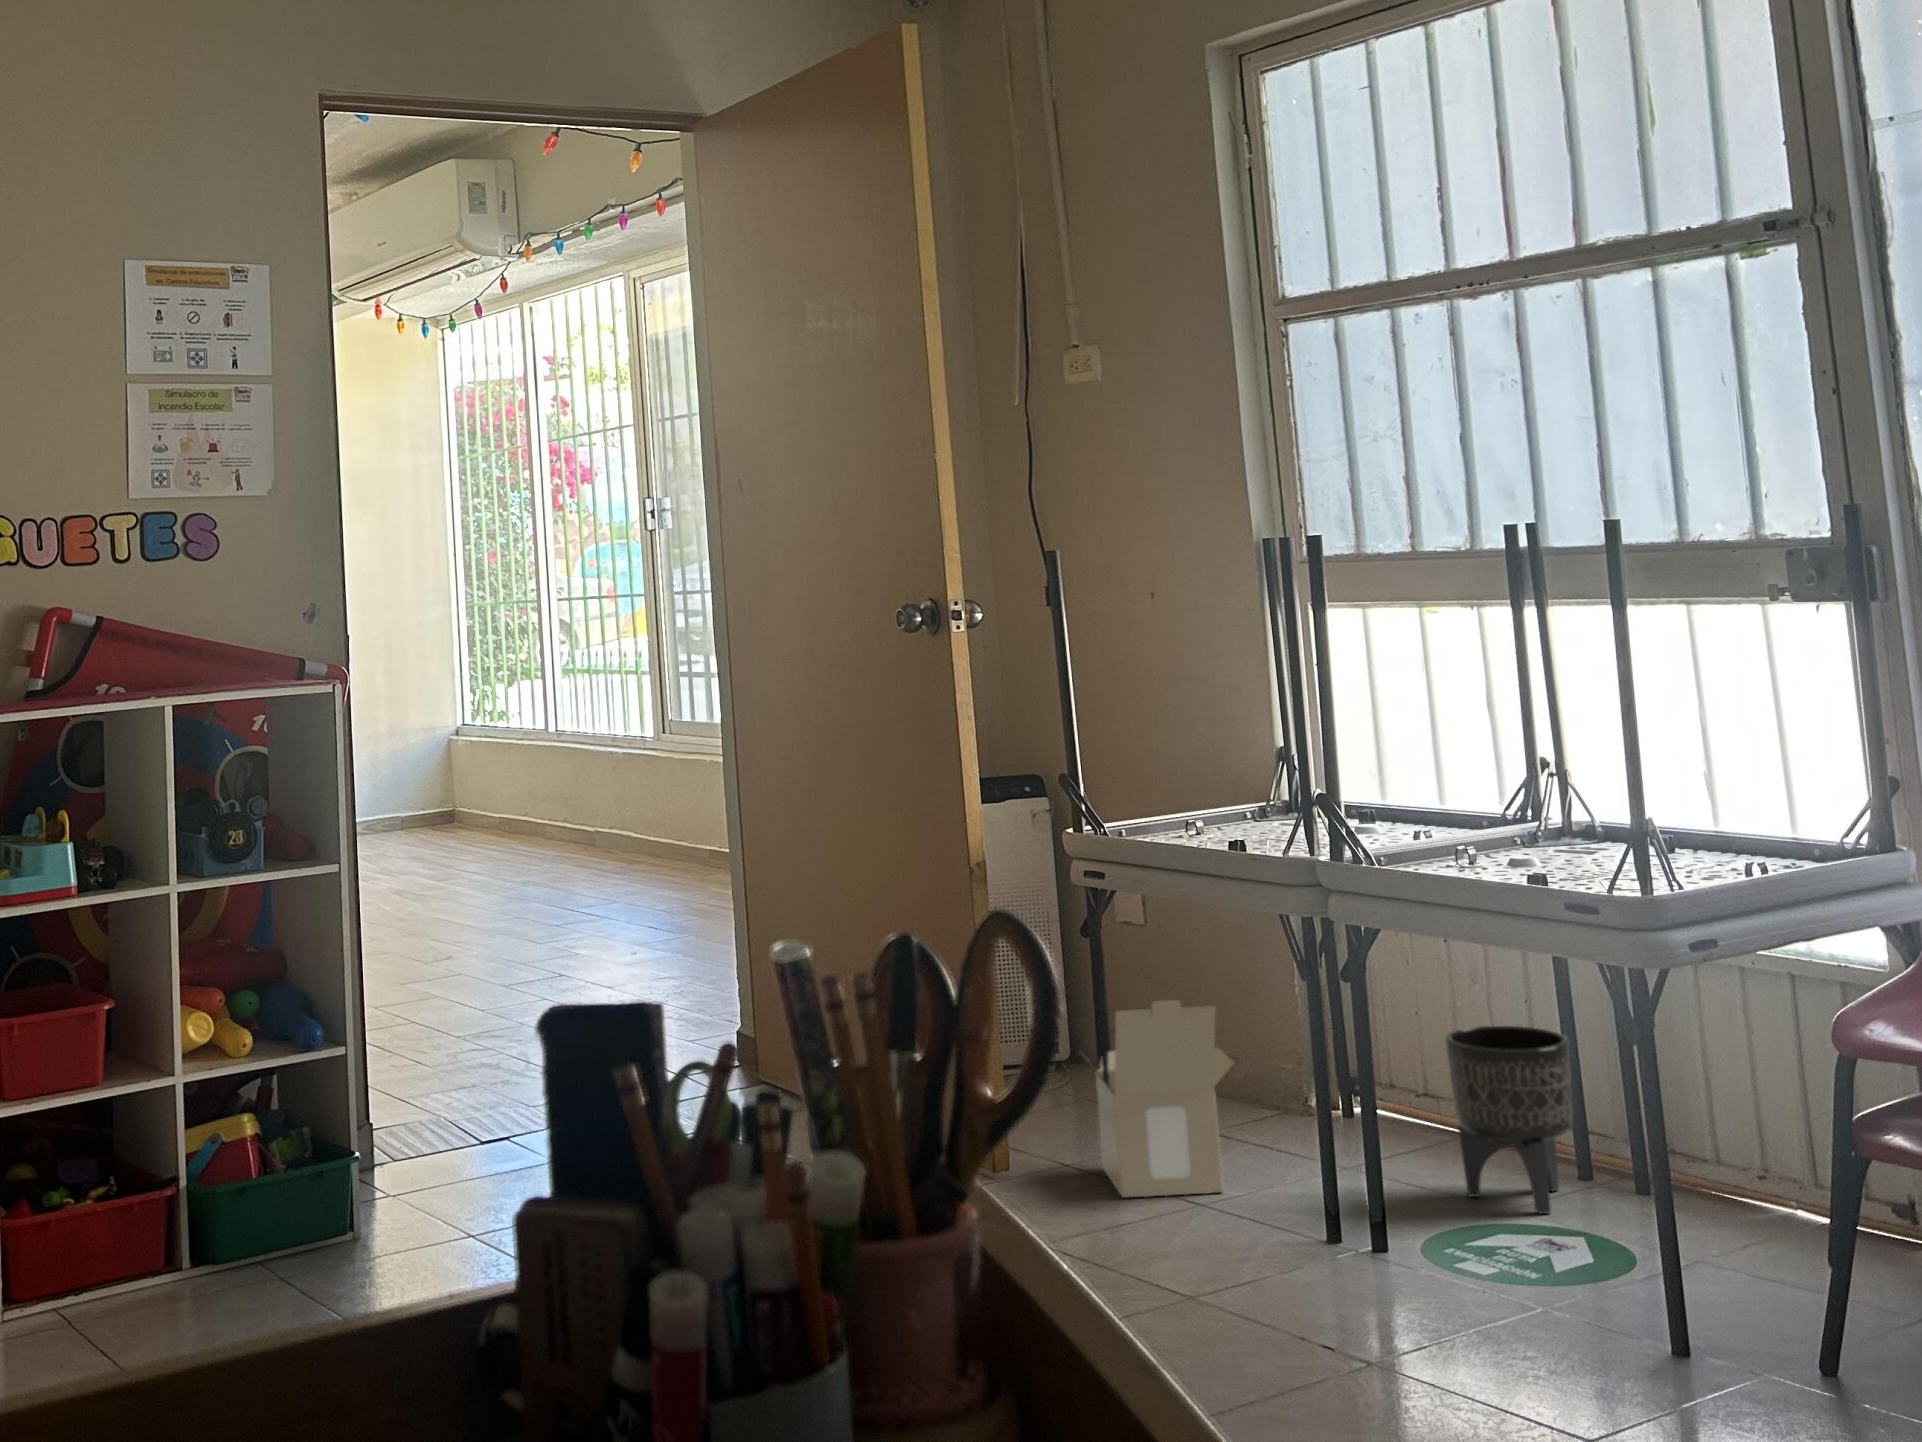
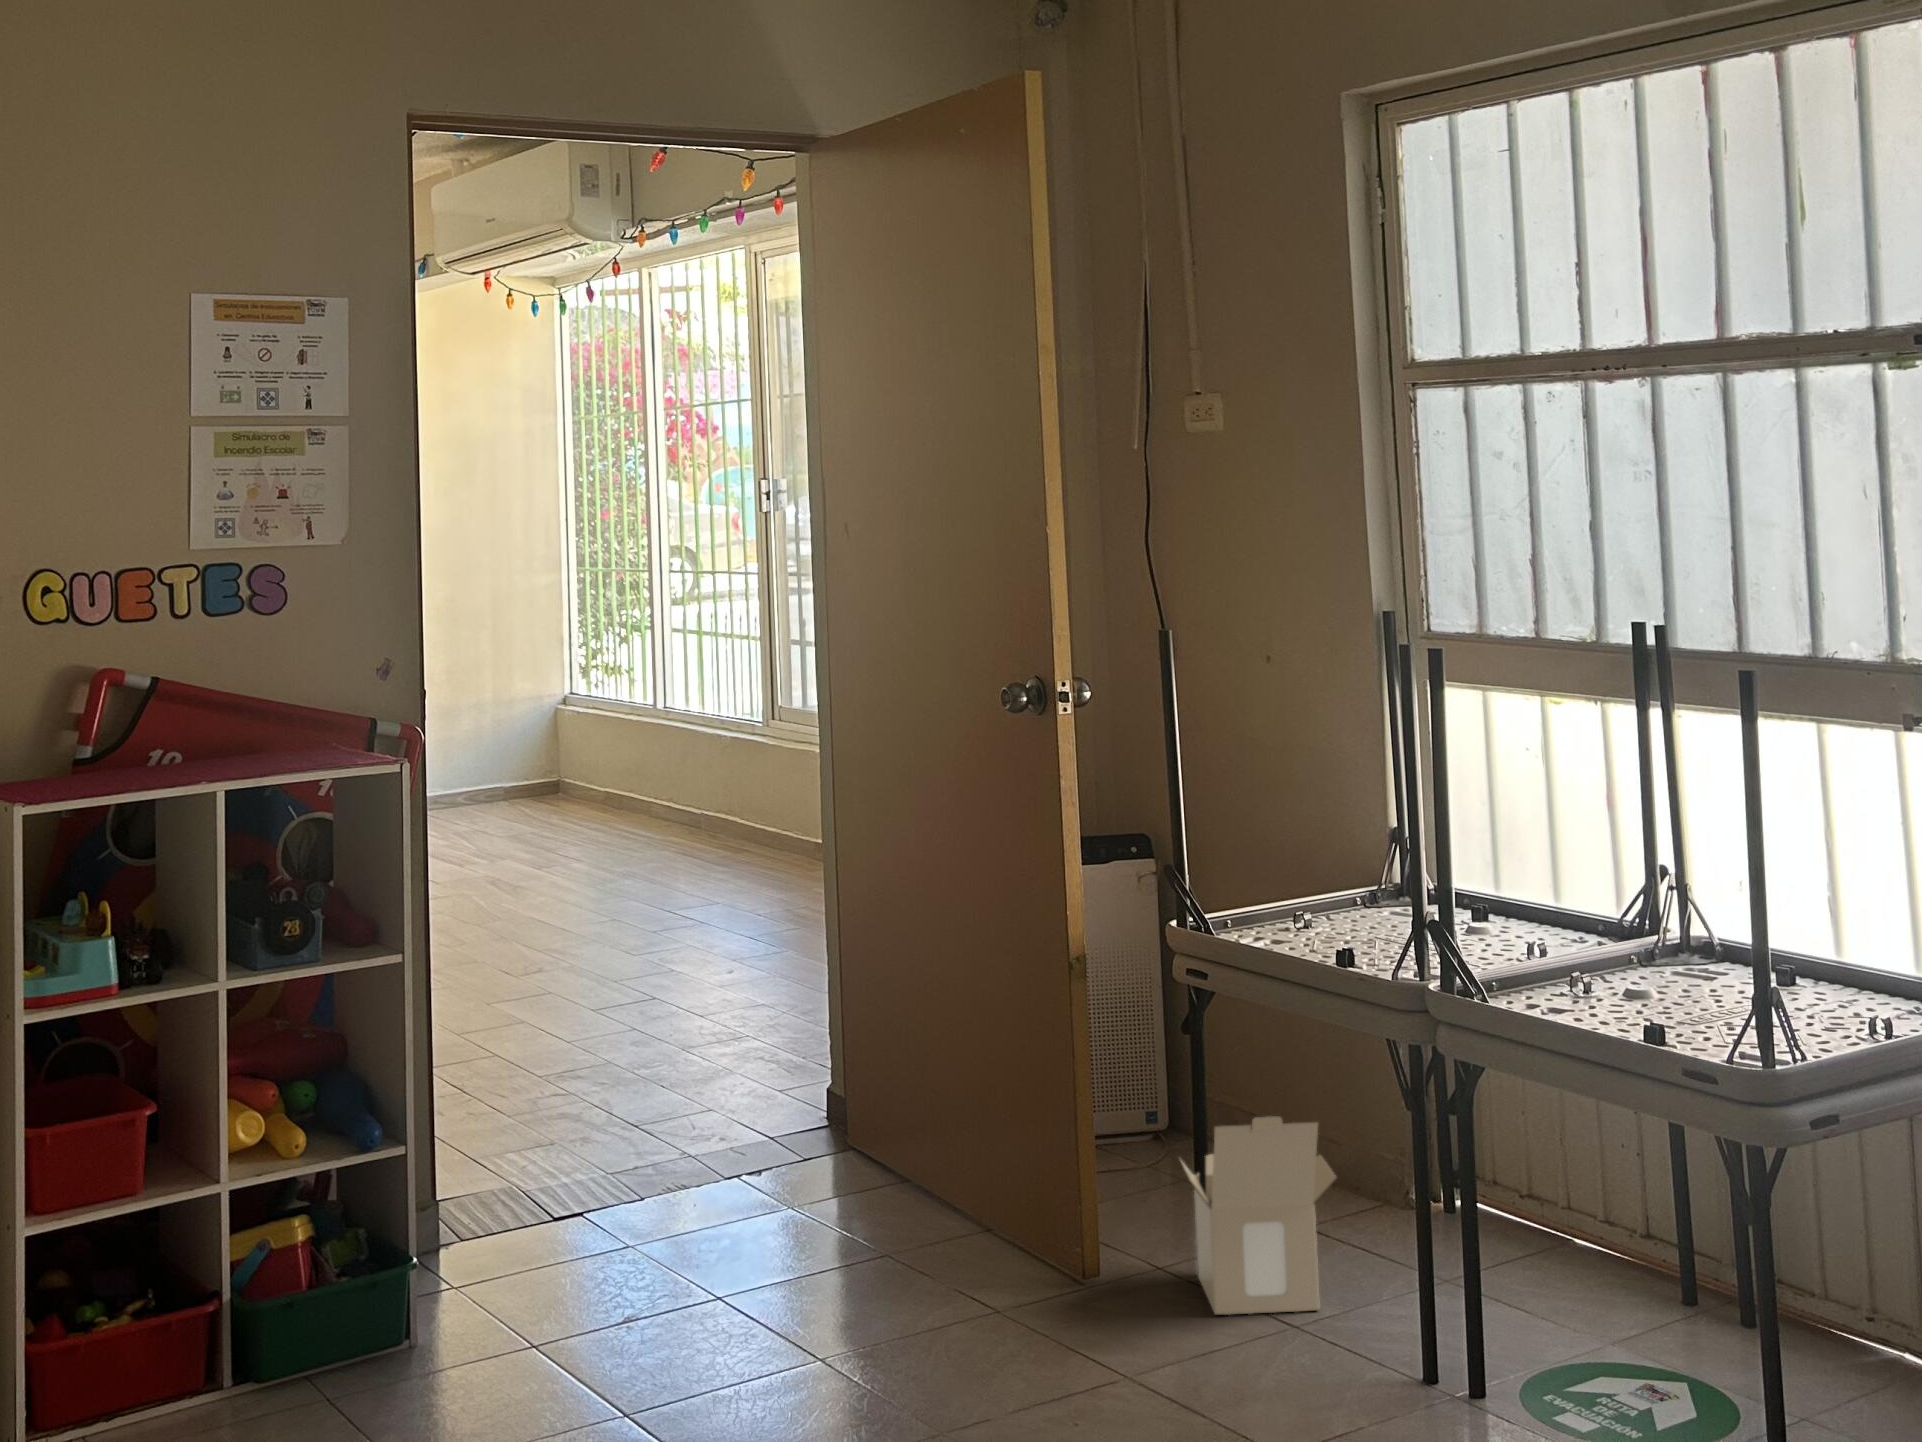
planter: present [1445,1026,1573,1214] -> none [1552,1145,1678,1348]

